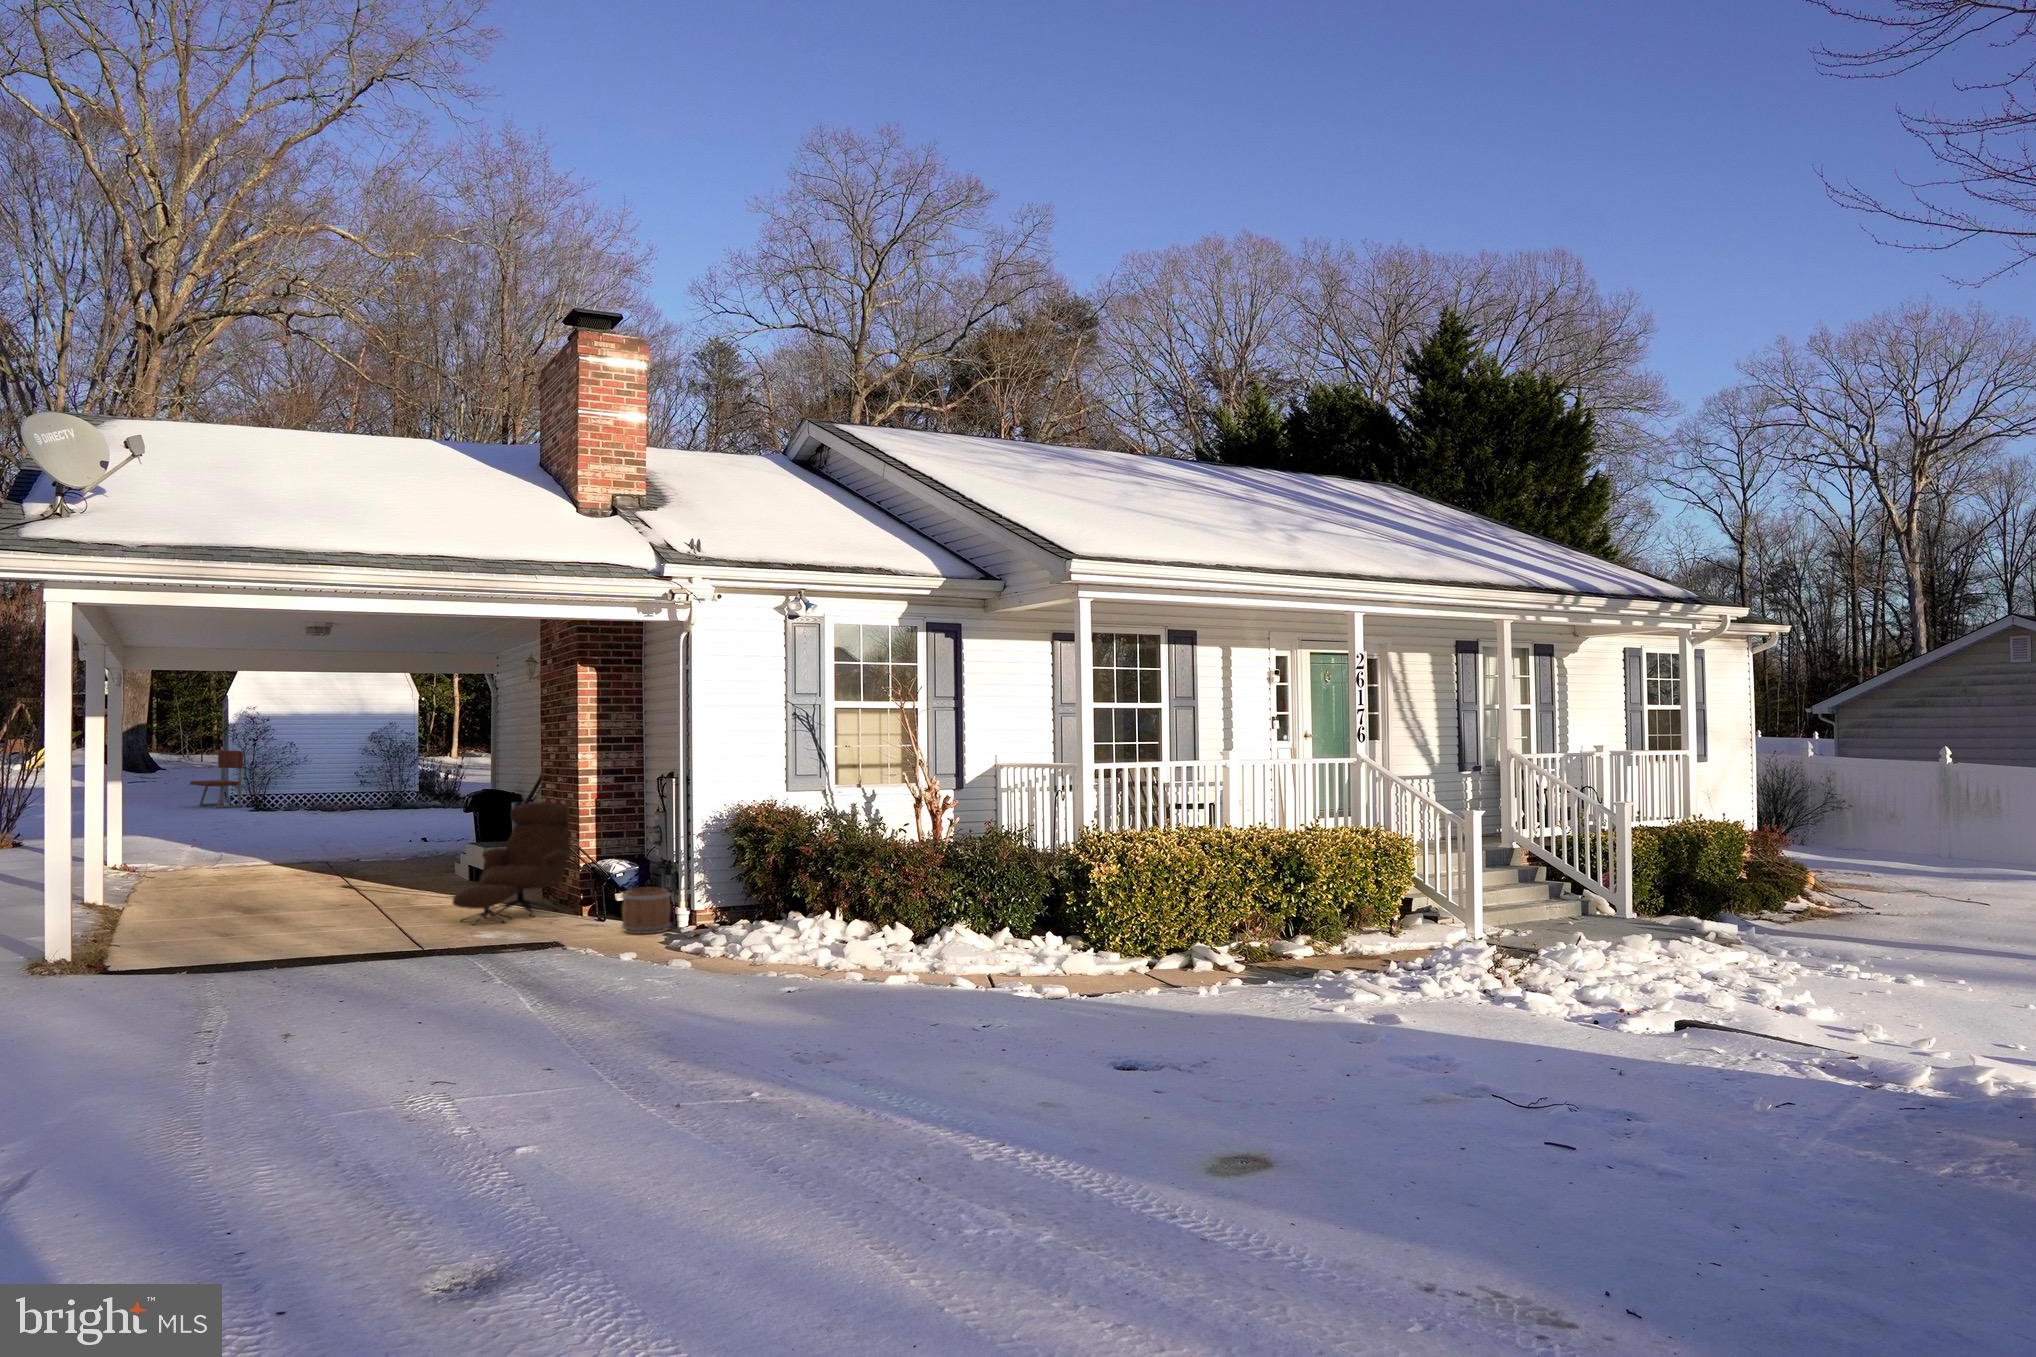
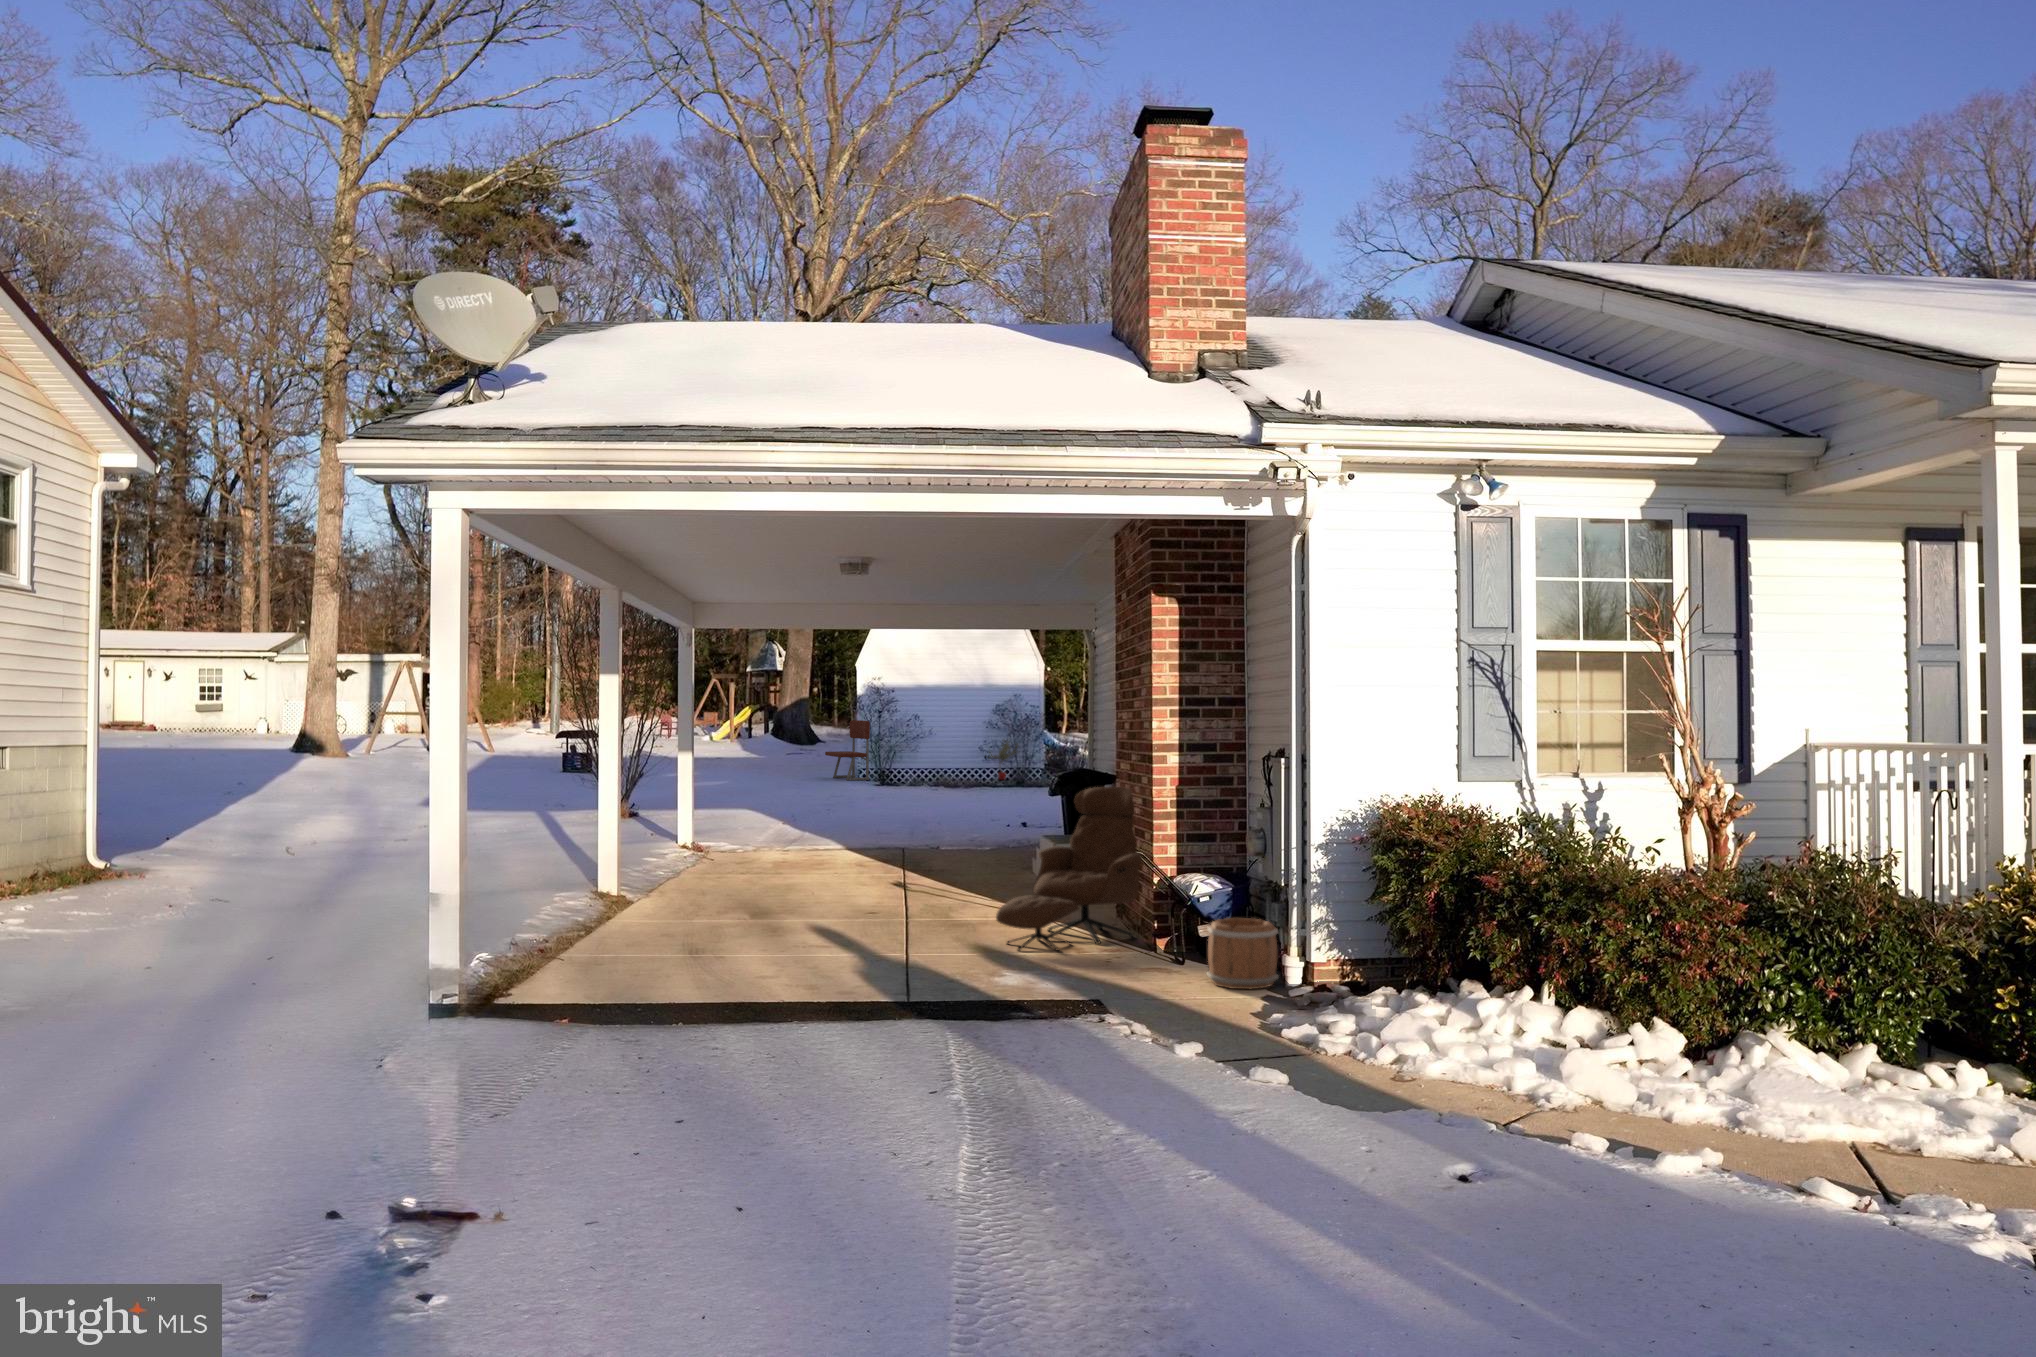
potted tree: none [364,764,400,803] -> present [989,740,1018,780]

